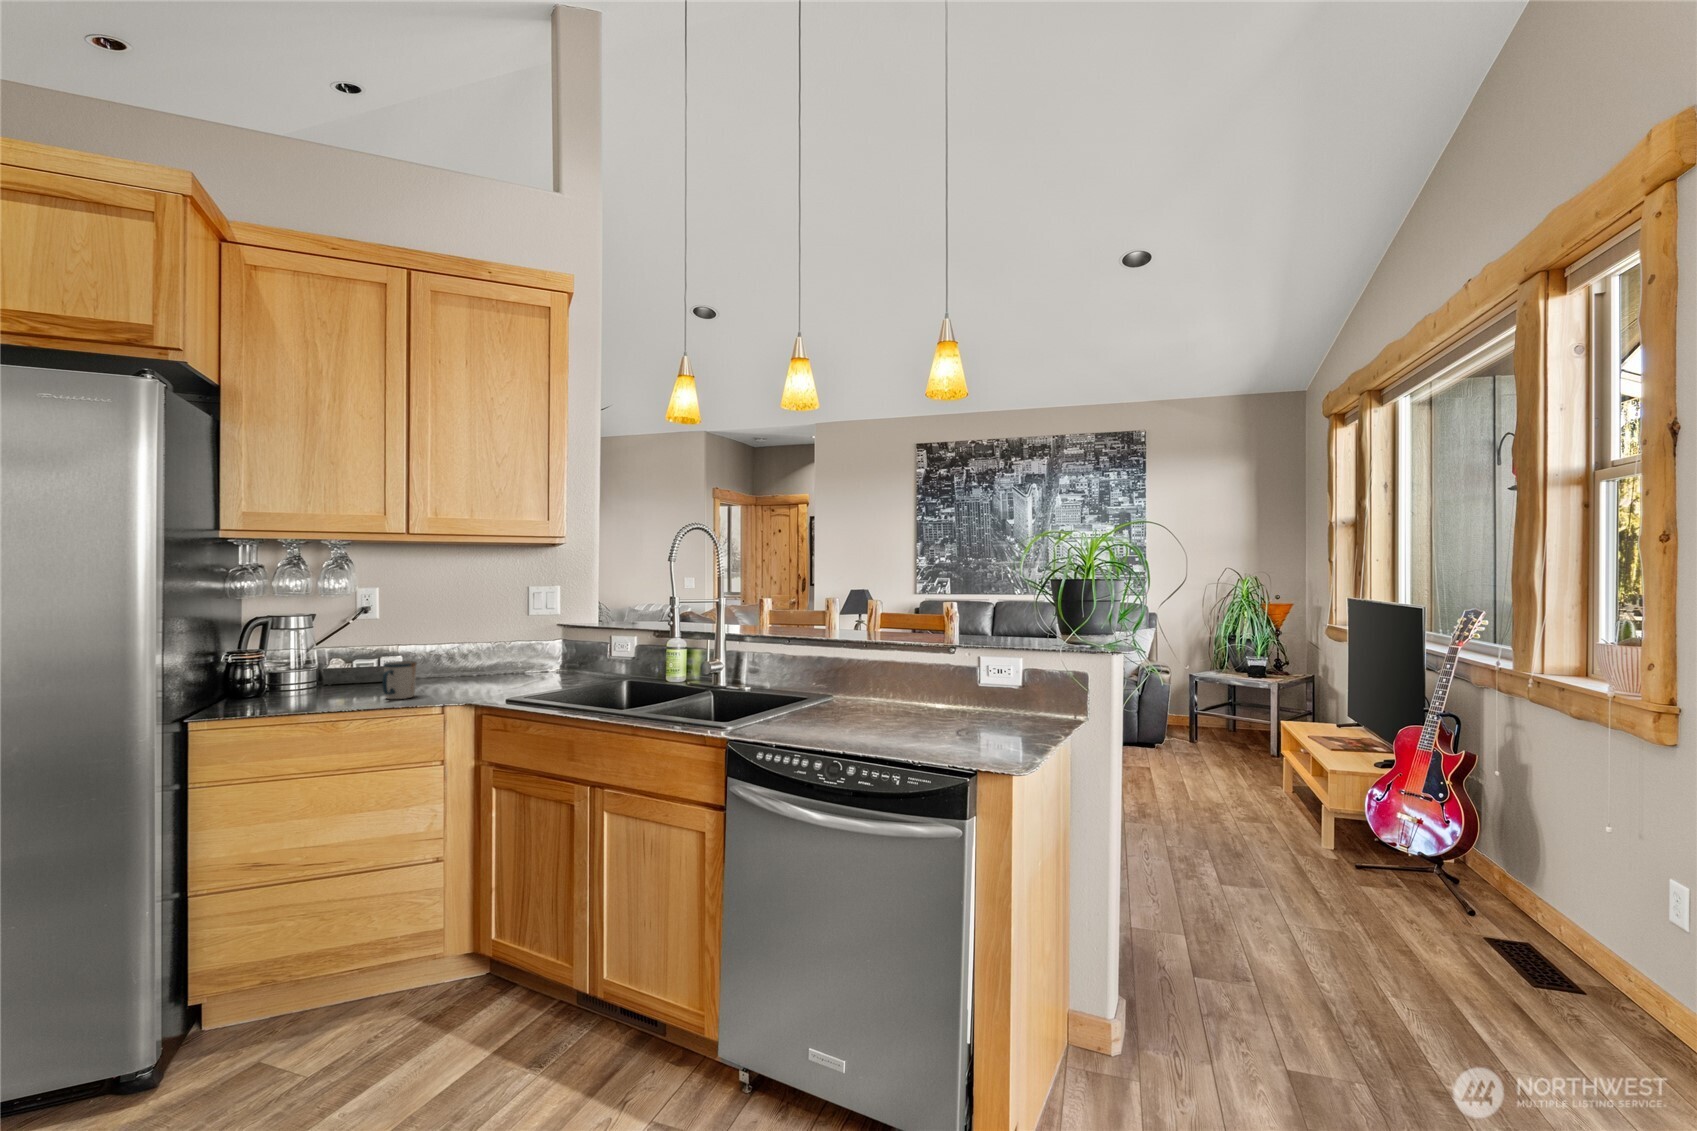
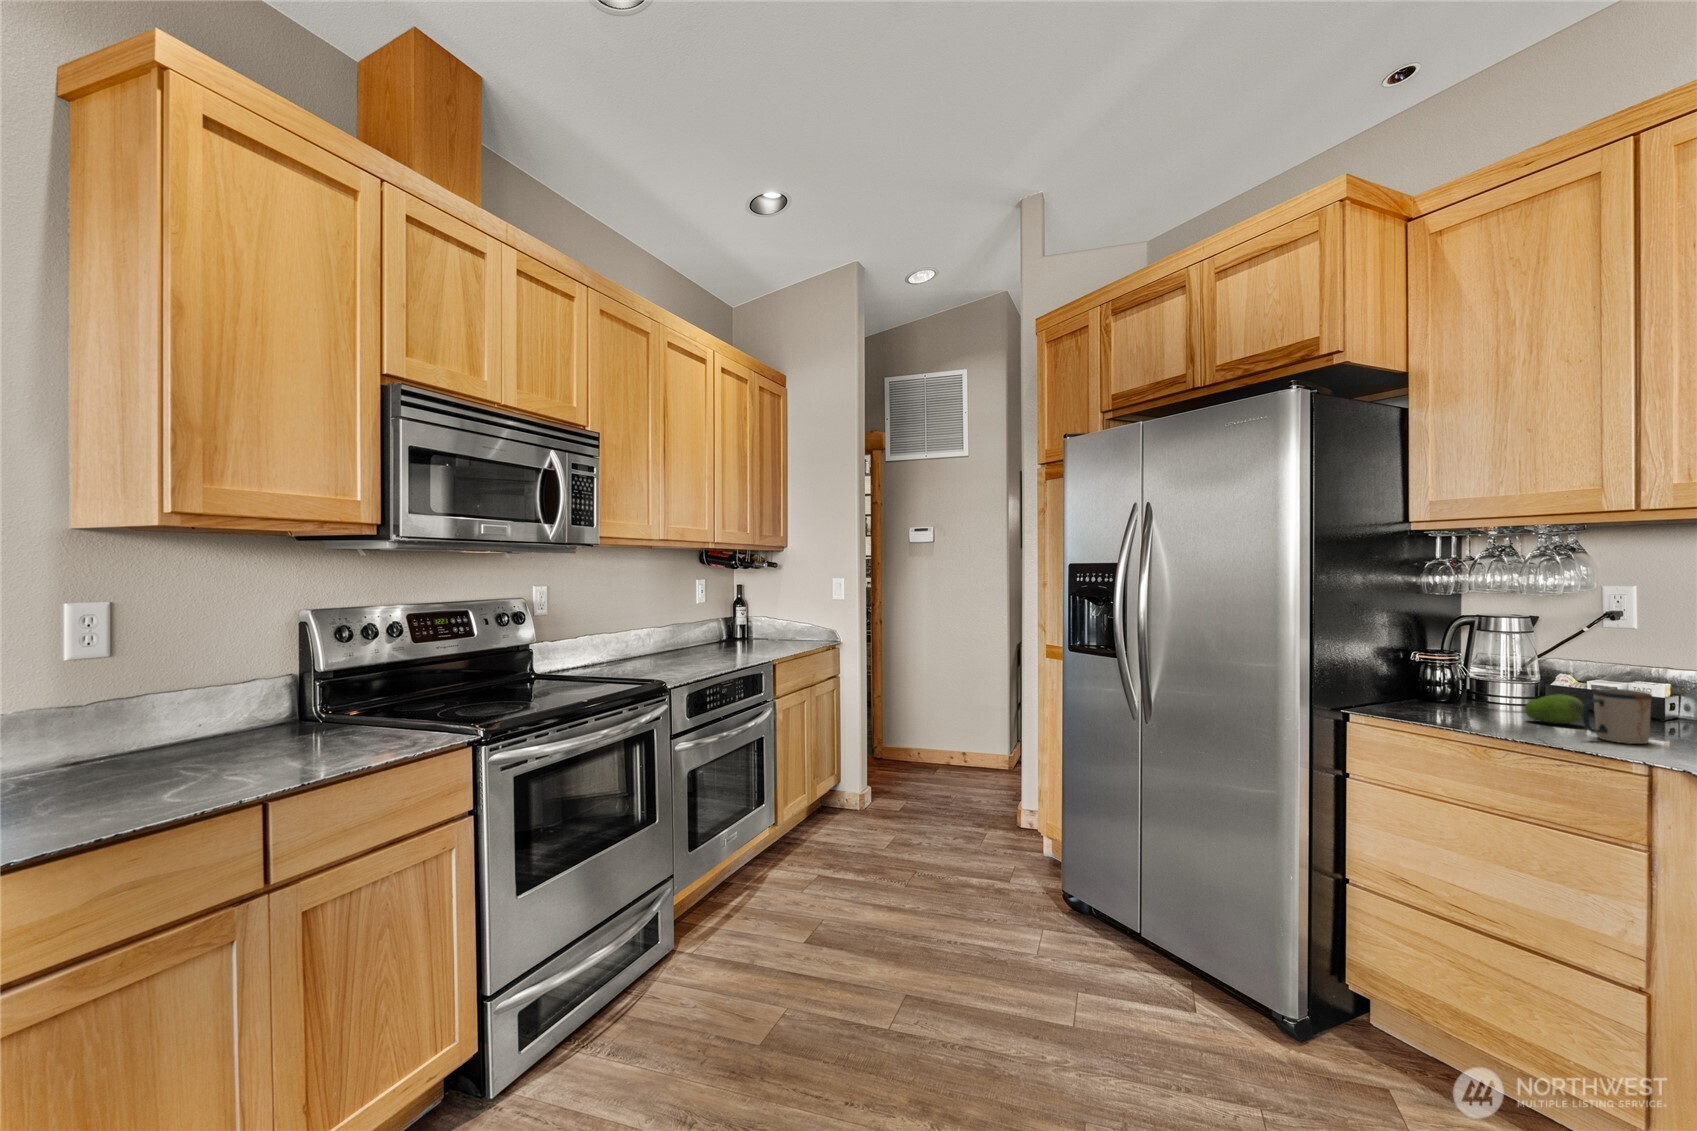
fruit: none [328,673,368,697] -> present [1525,694,1584,724]

